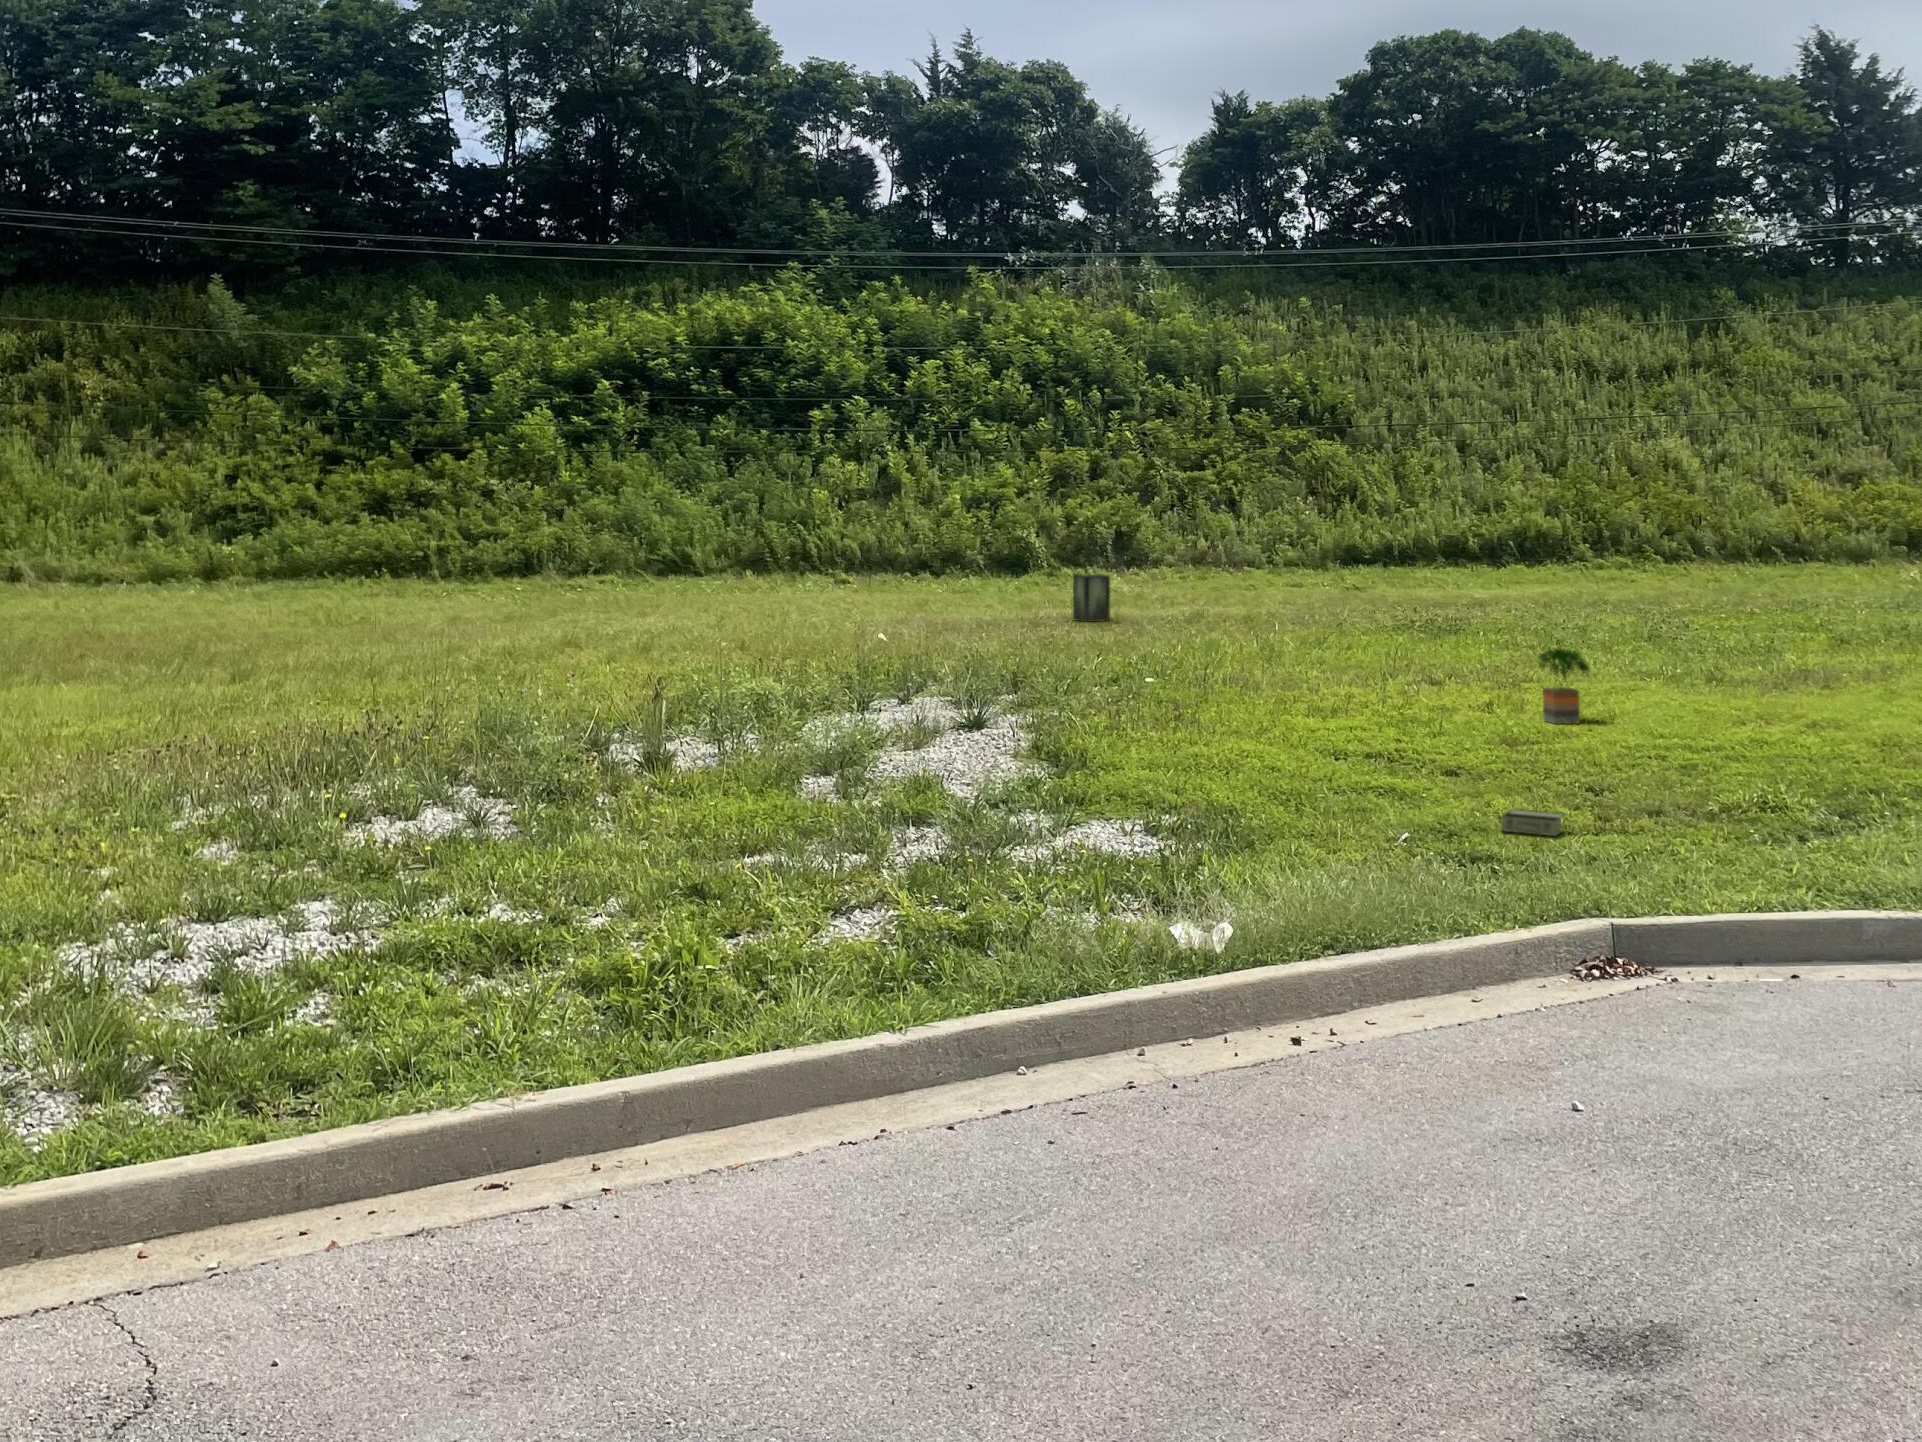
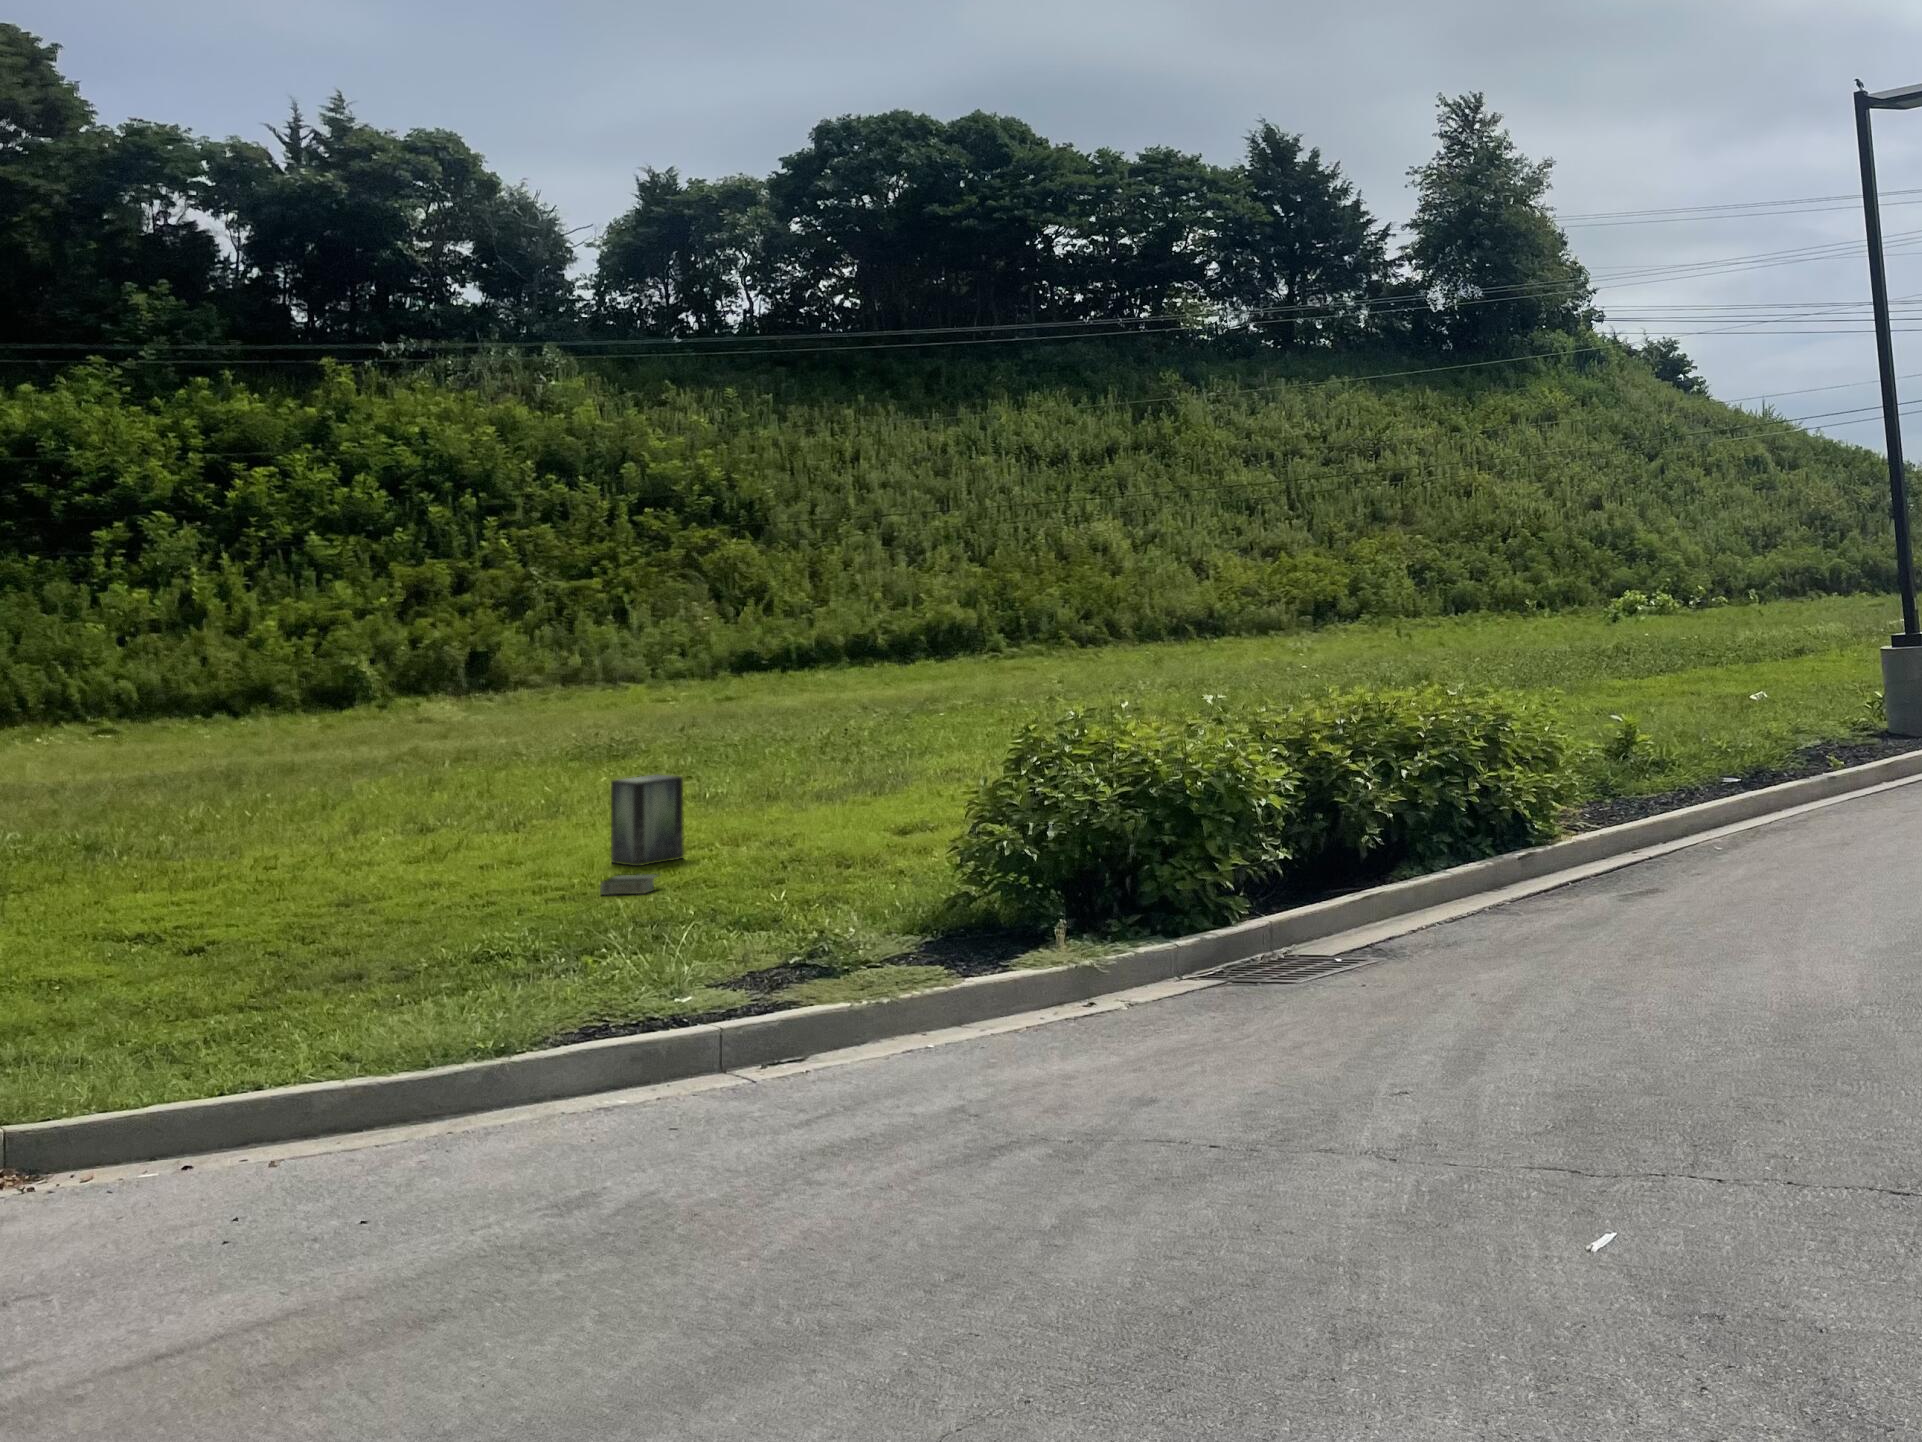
storage box: present [1073,574,1110,622] -> present [611,774,684,866]
potted tree: present [1538,648,1590,724] -> none [747,735,798,805]

